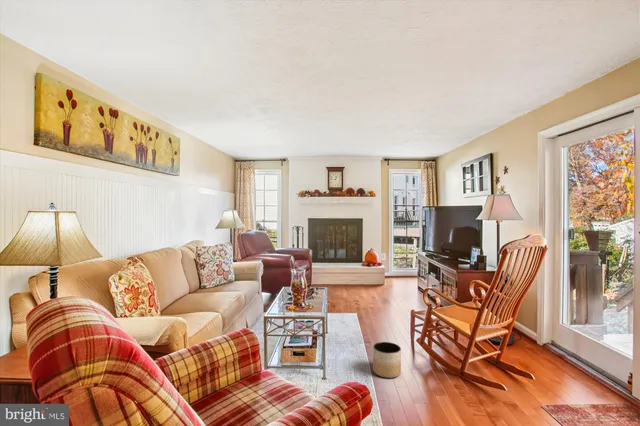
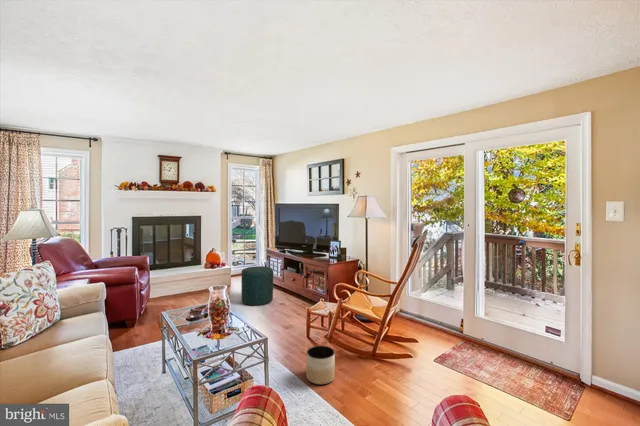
ottoman: none [378,268,409,306] -> present [241,266,273,306]

